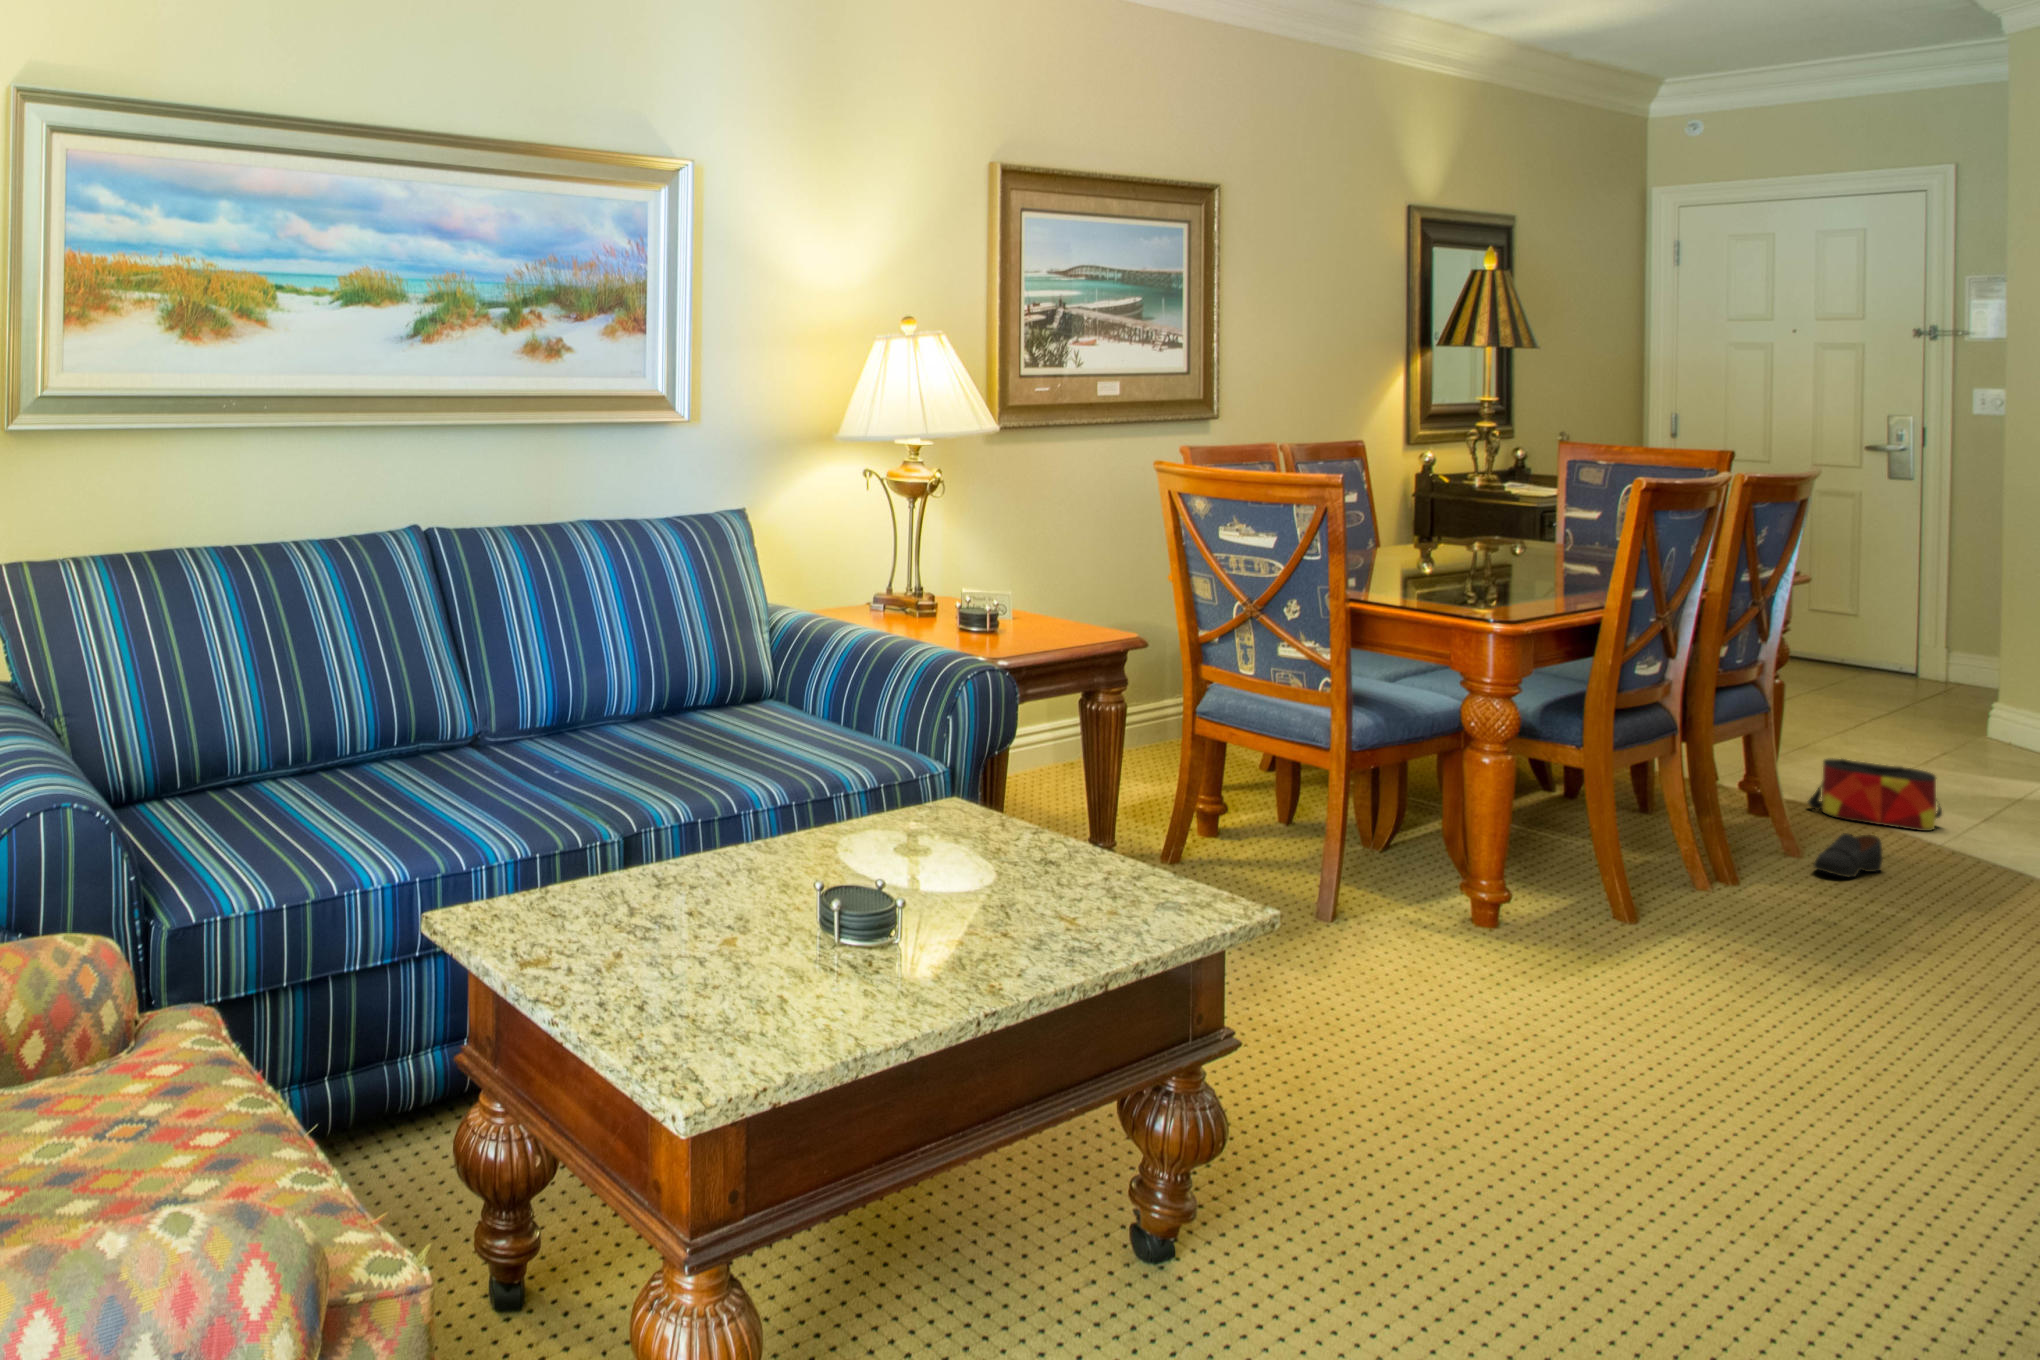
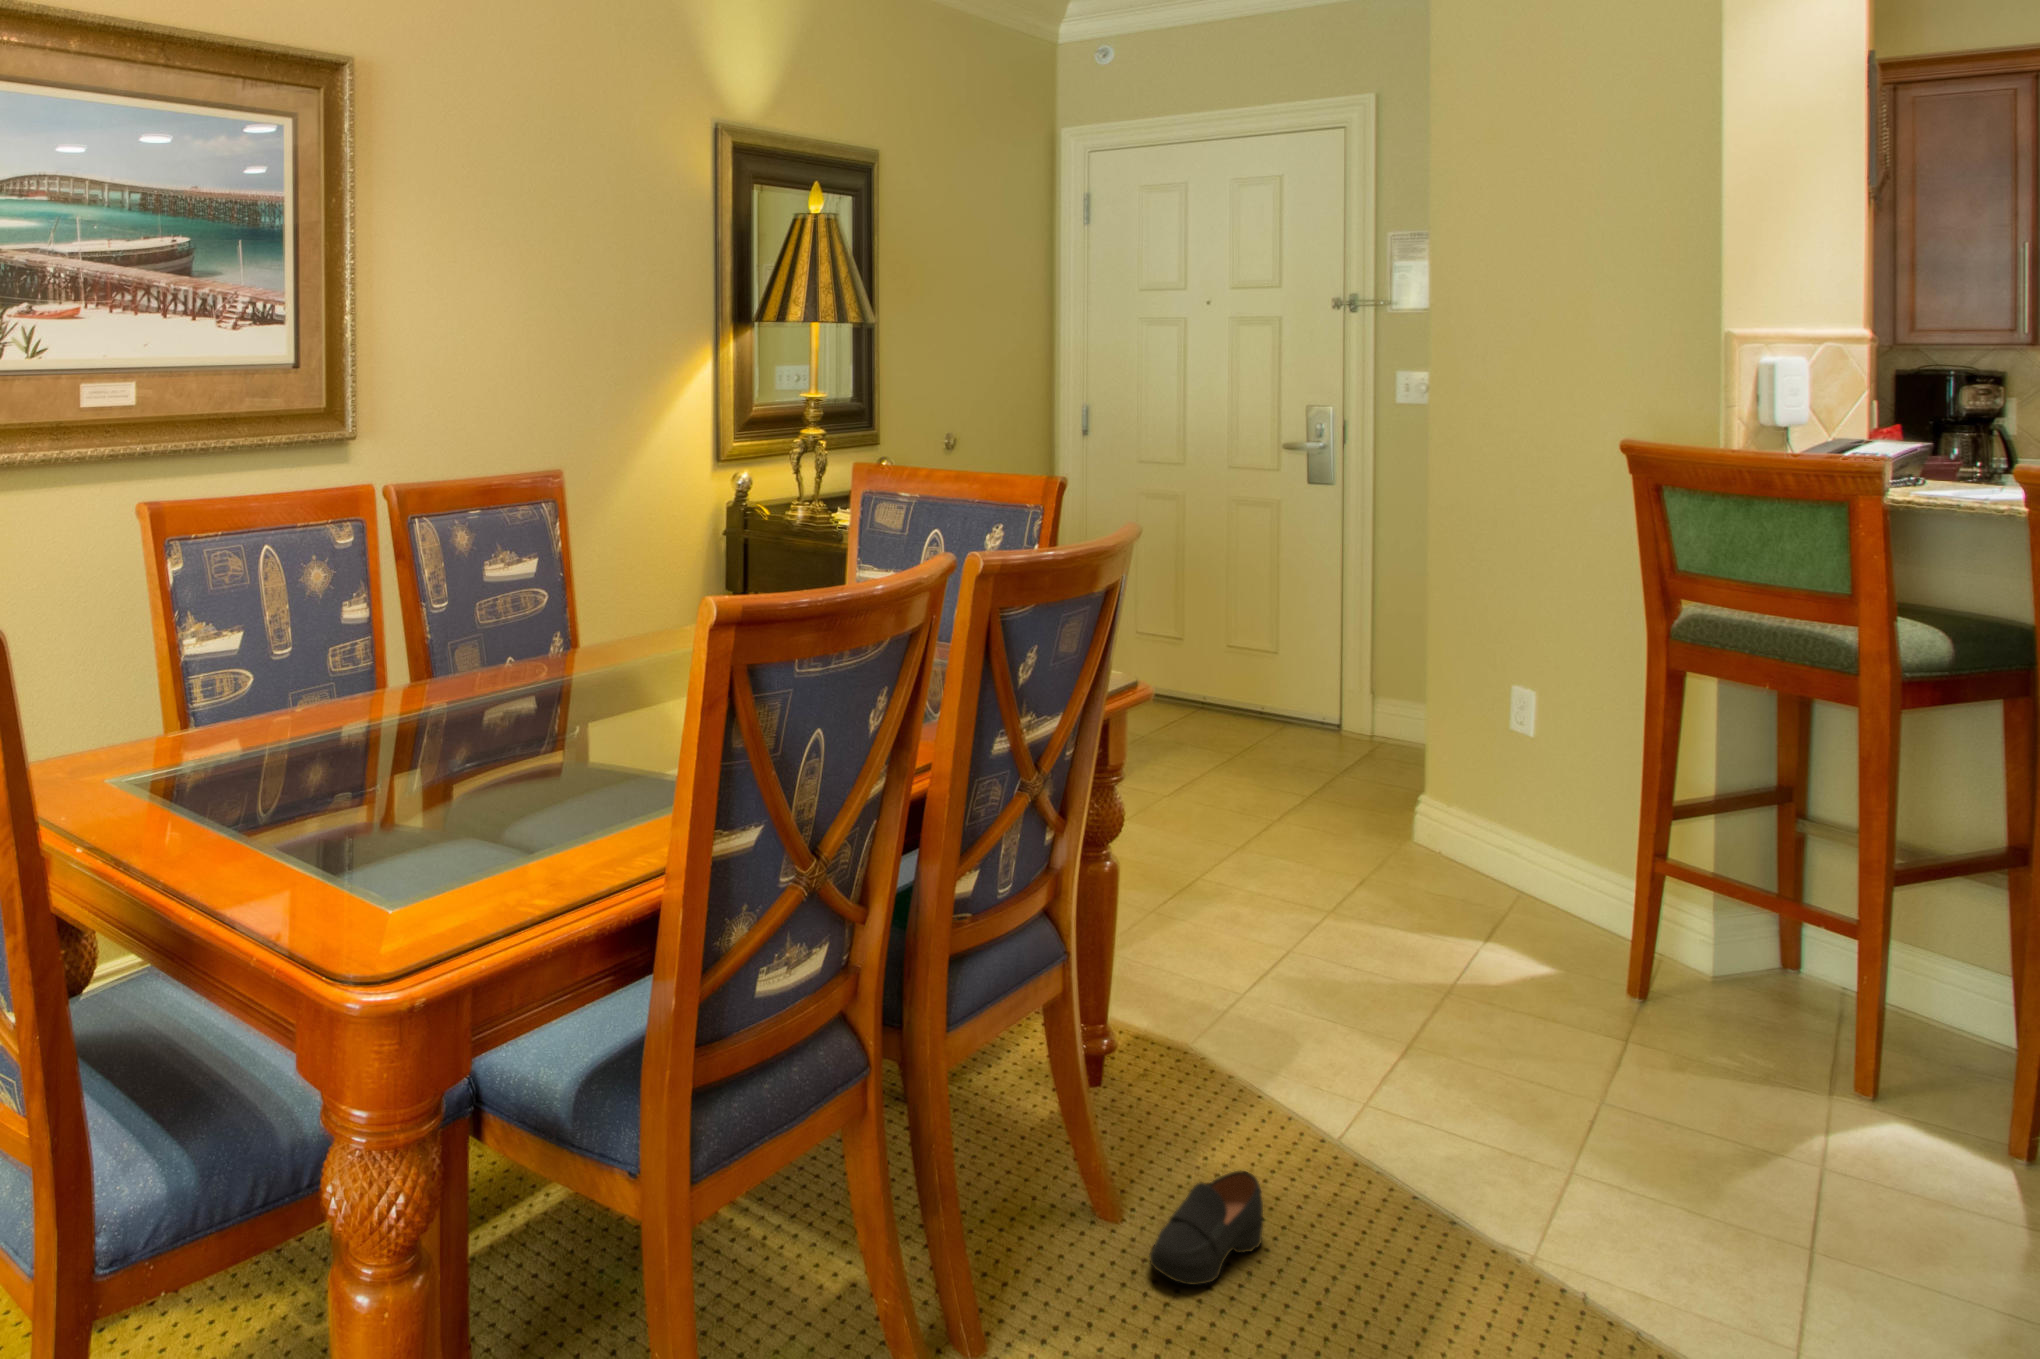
bag: present [1808,758,1942,831] -> none [1175,956,1359,1087]

